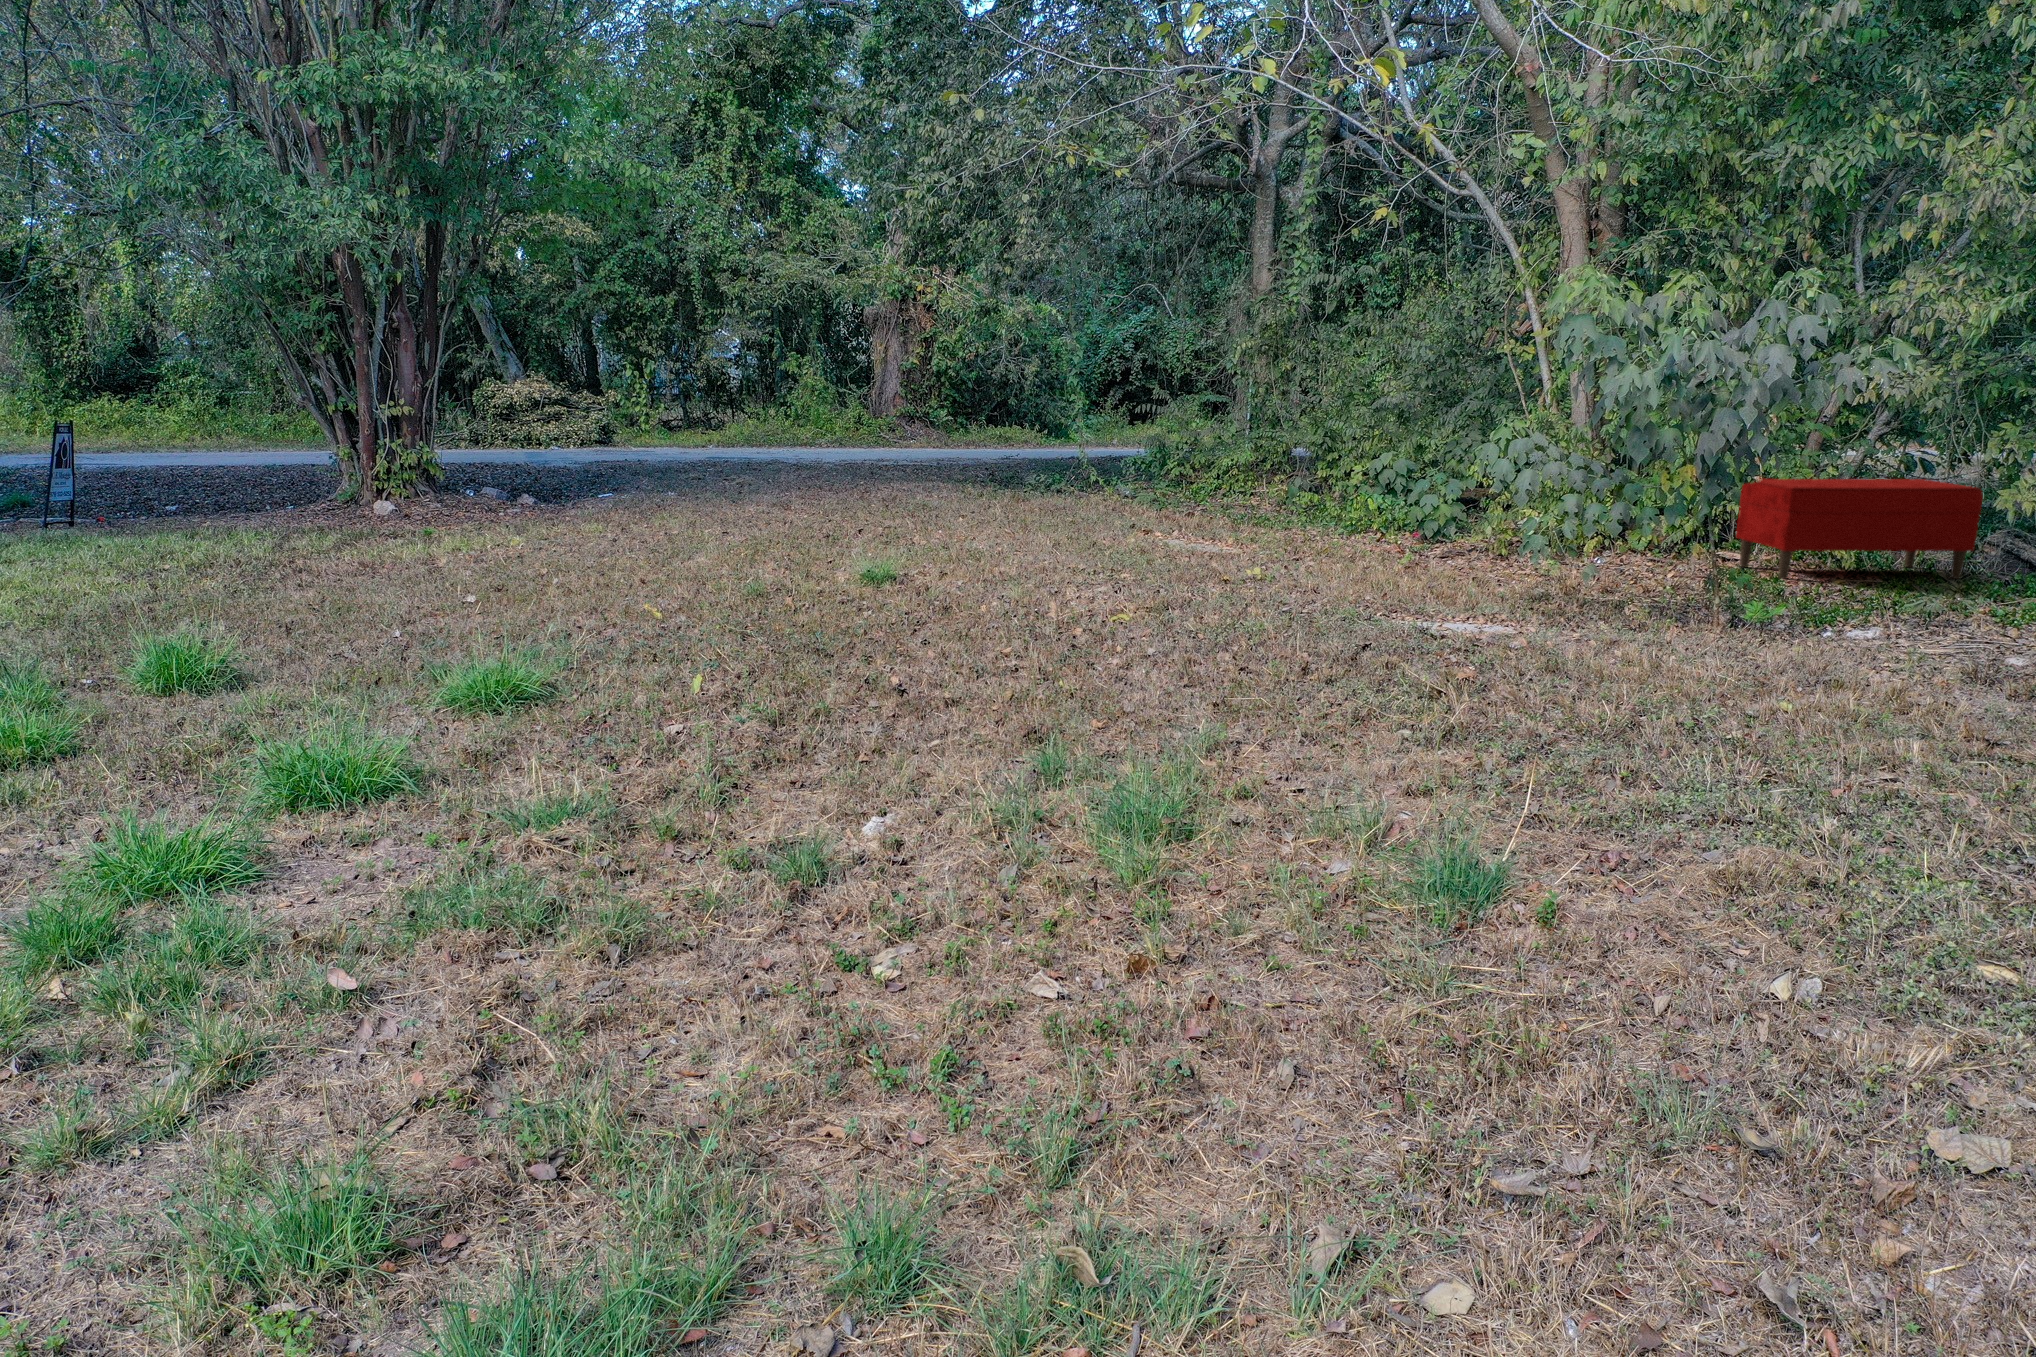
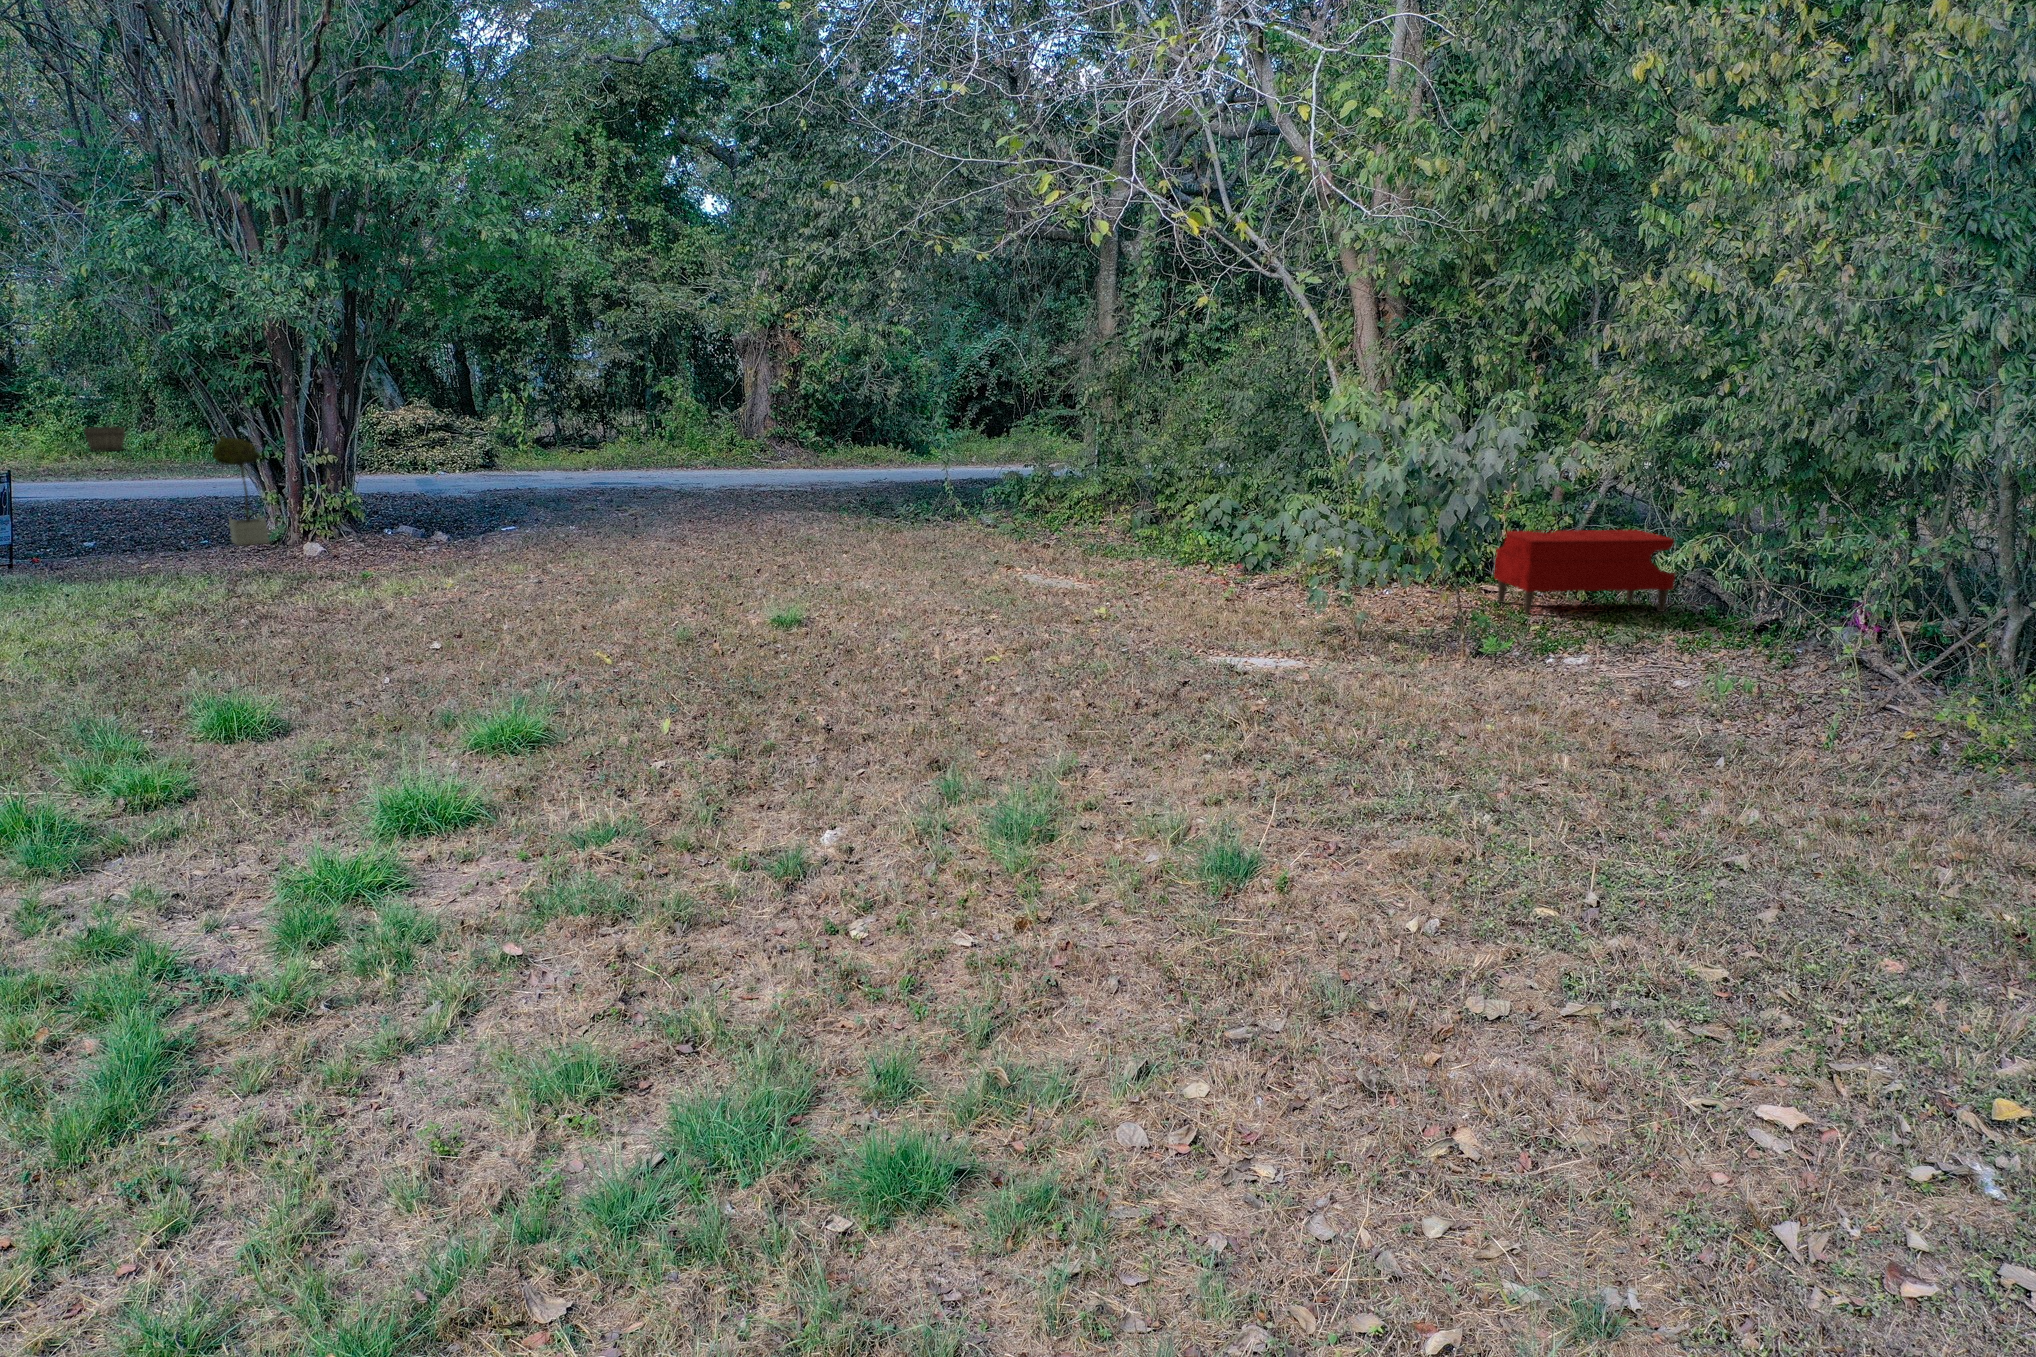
potted tree: none [284,381,344,500] -> present [212,436,269,546]
wooden bucket: none [216,394,258,426] -> present [83,426,125,451]

